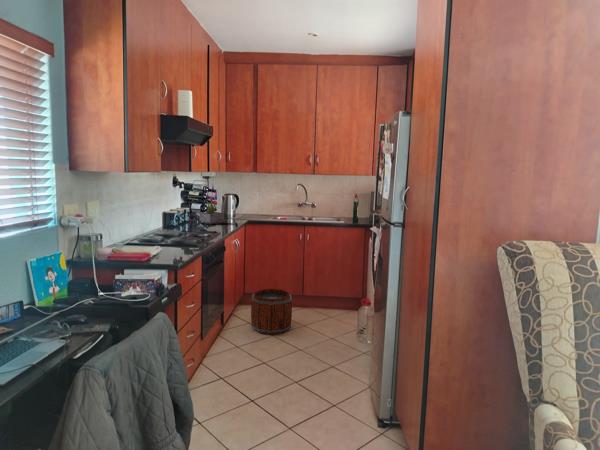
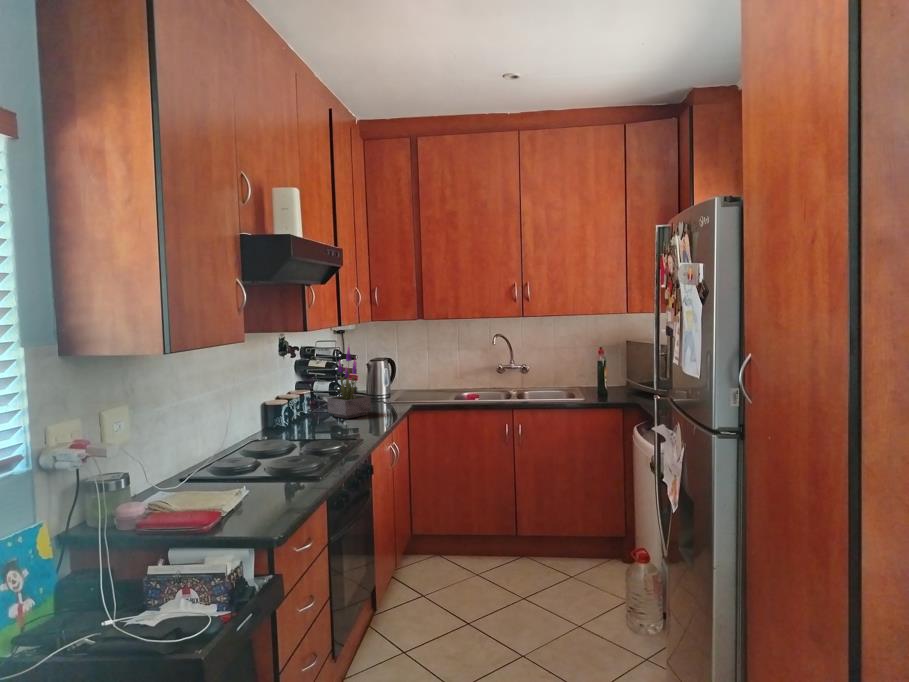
bucket: present [251,289,292,334] -> none [426,530,502,620]

